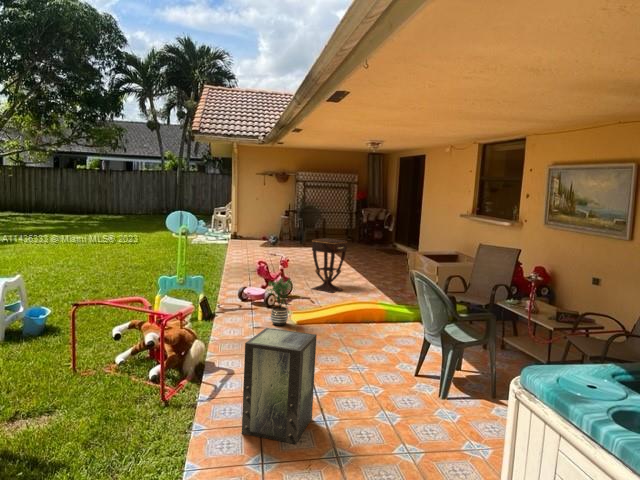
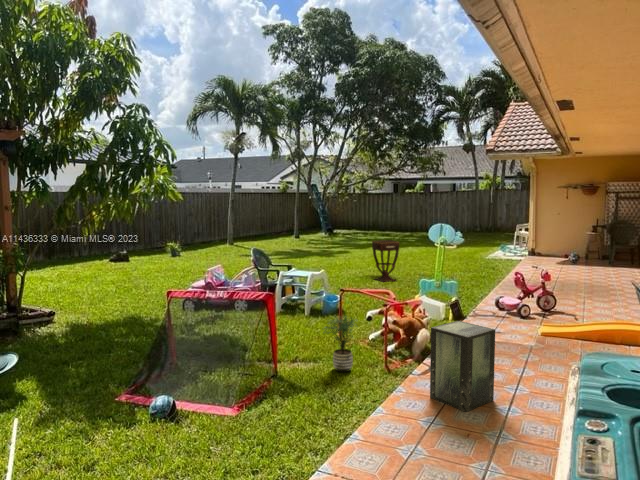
side table: present [312,238,347,293] -> present [372,240,399,282]
potted plant: present [268,279,292,326] -> present [323,316,354,372]

